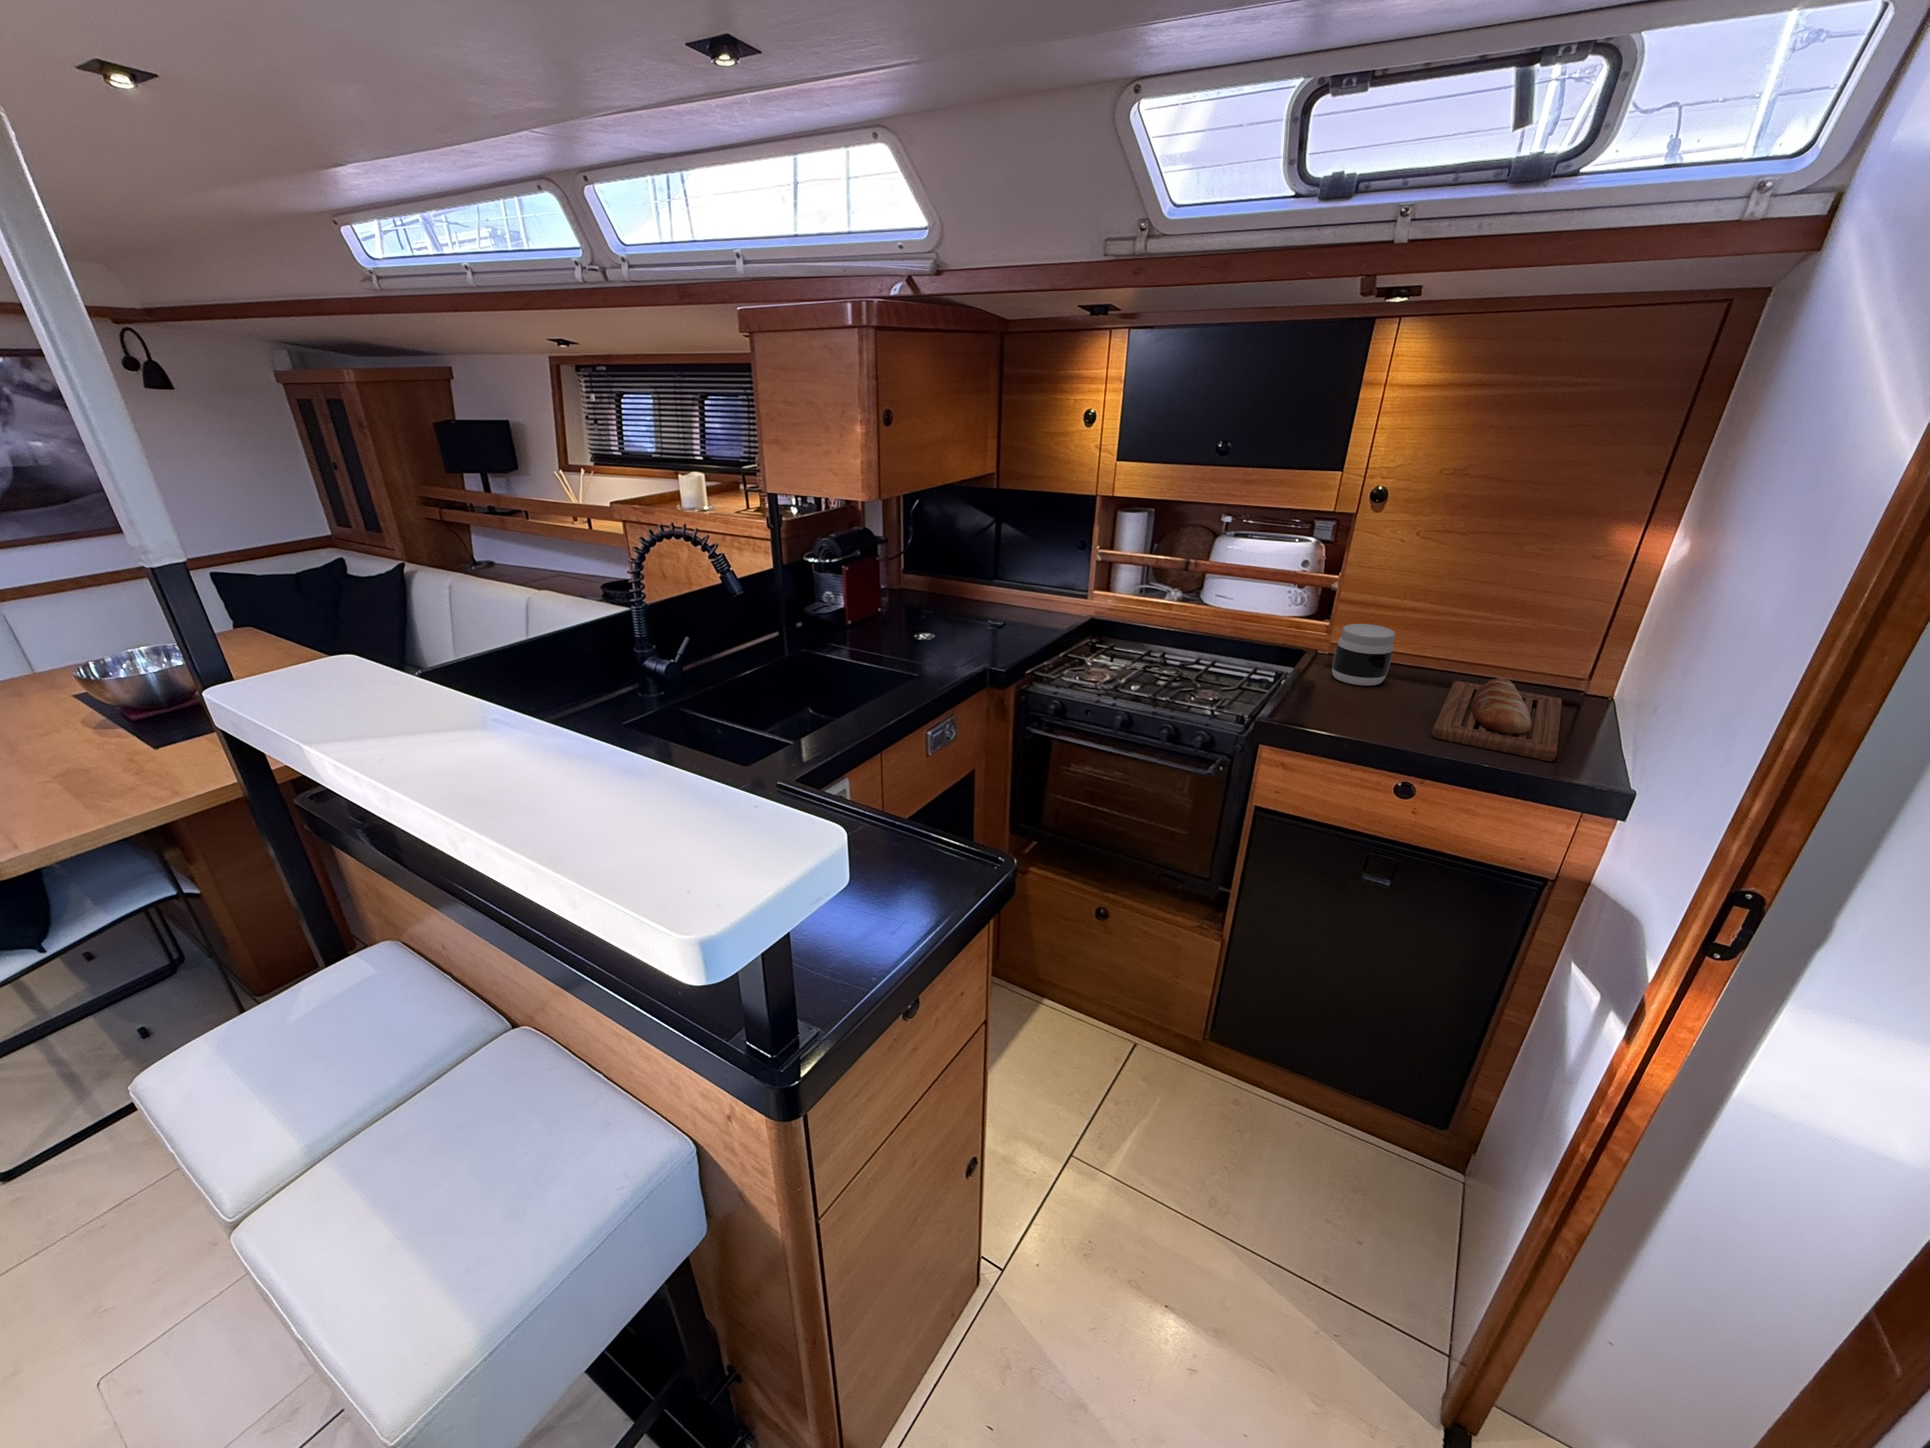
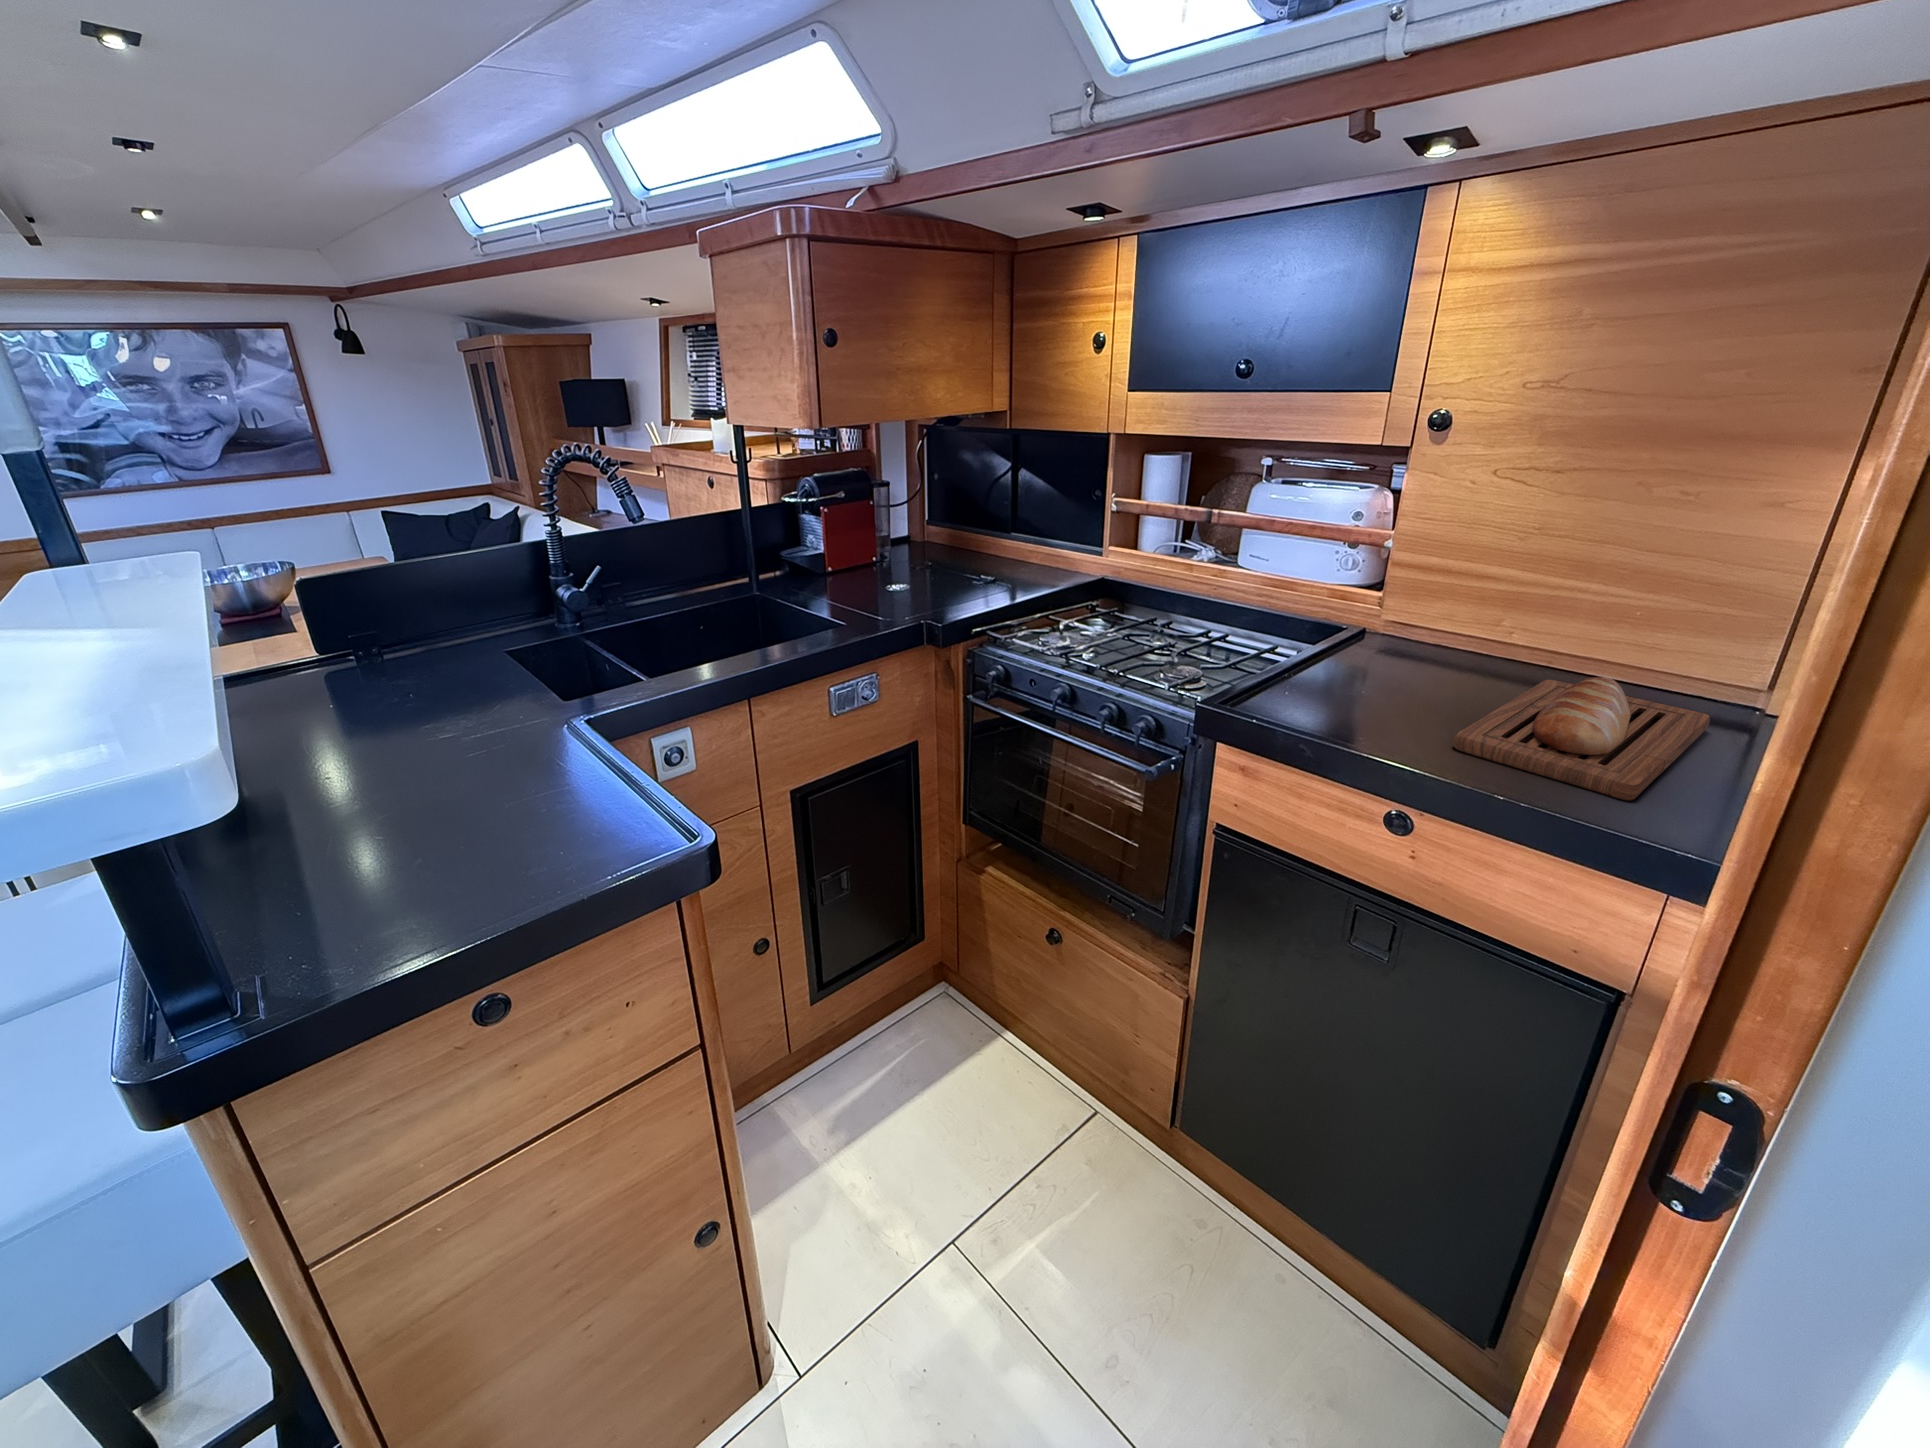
jar: present [1332,624,1395,686] -> none [1372,594,1457,677]

